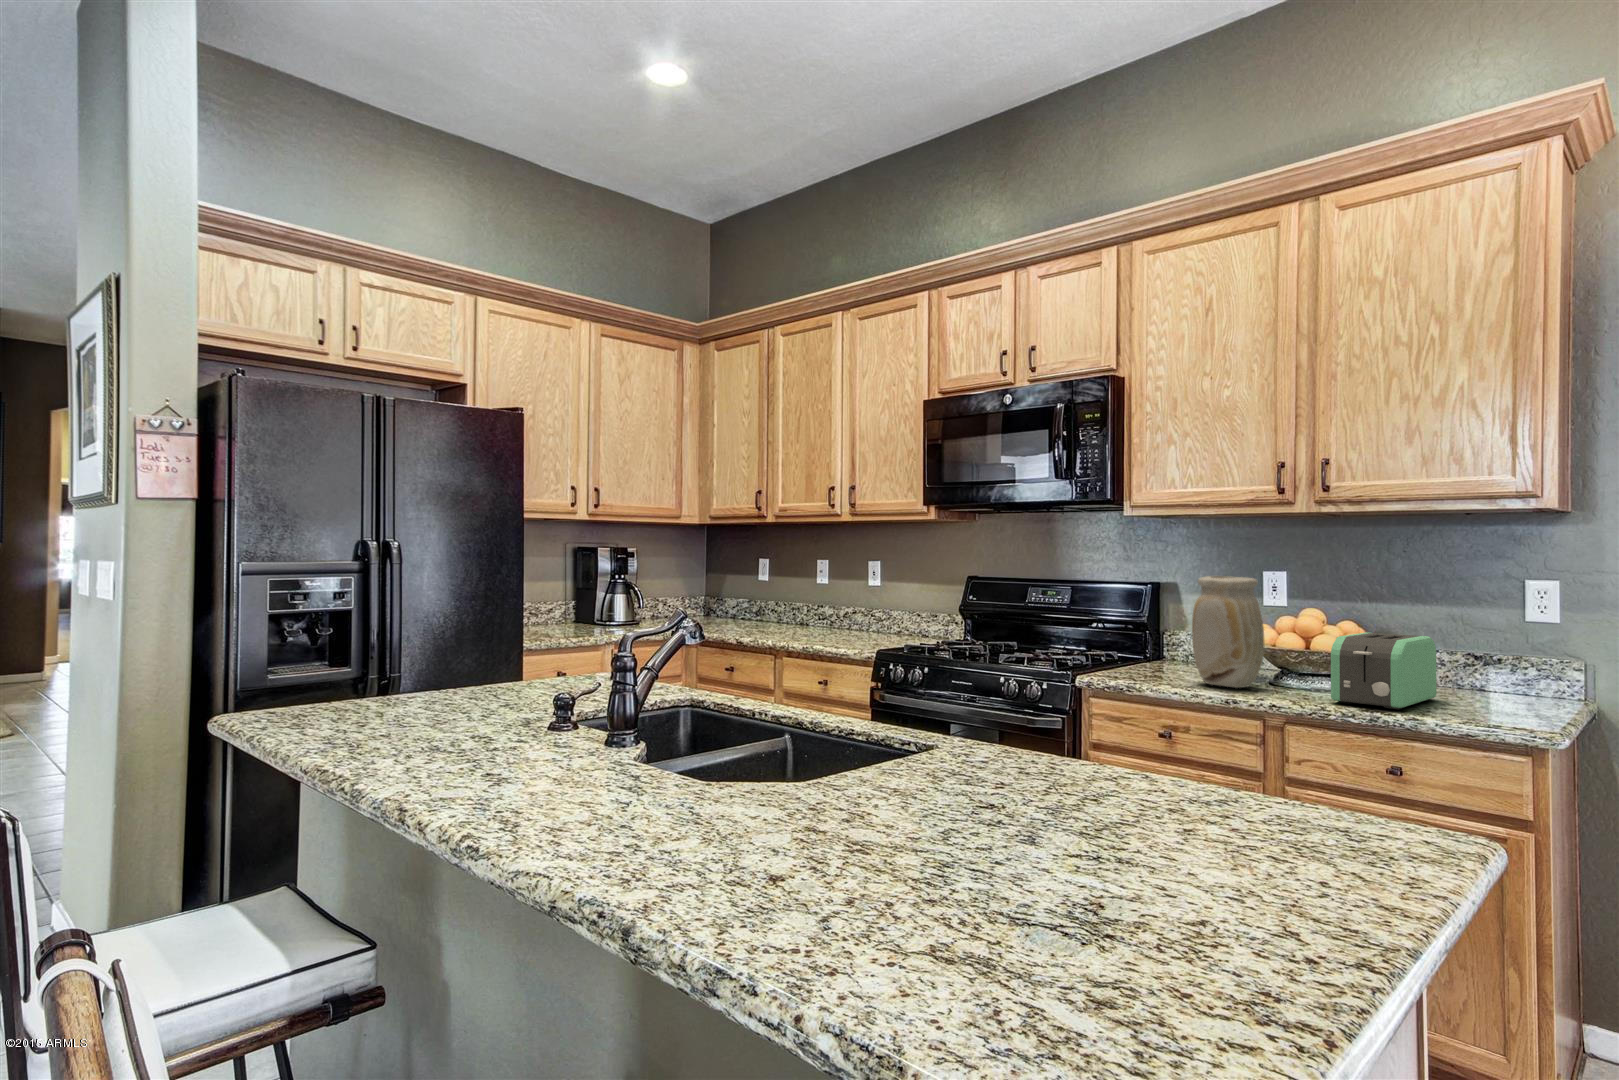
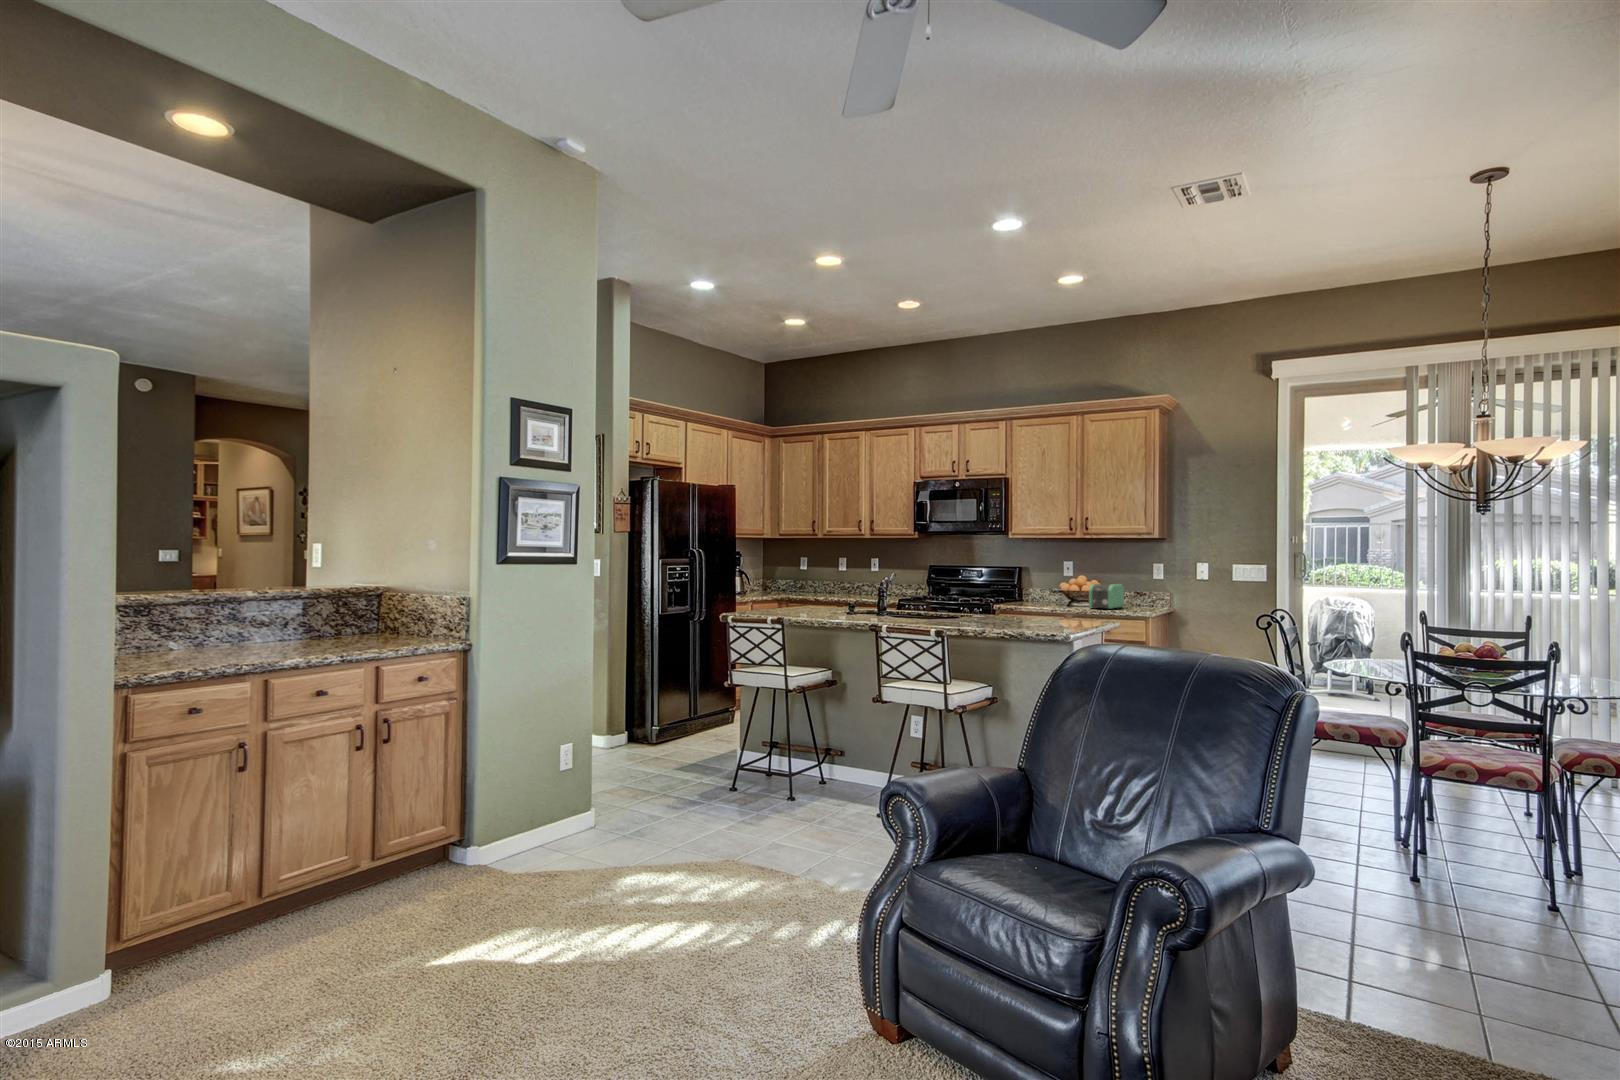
vase: present [1192,576,1264,688] -> none [1039,563,1065,606]

